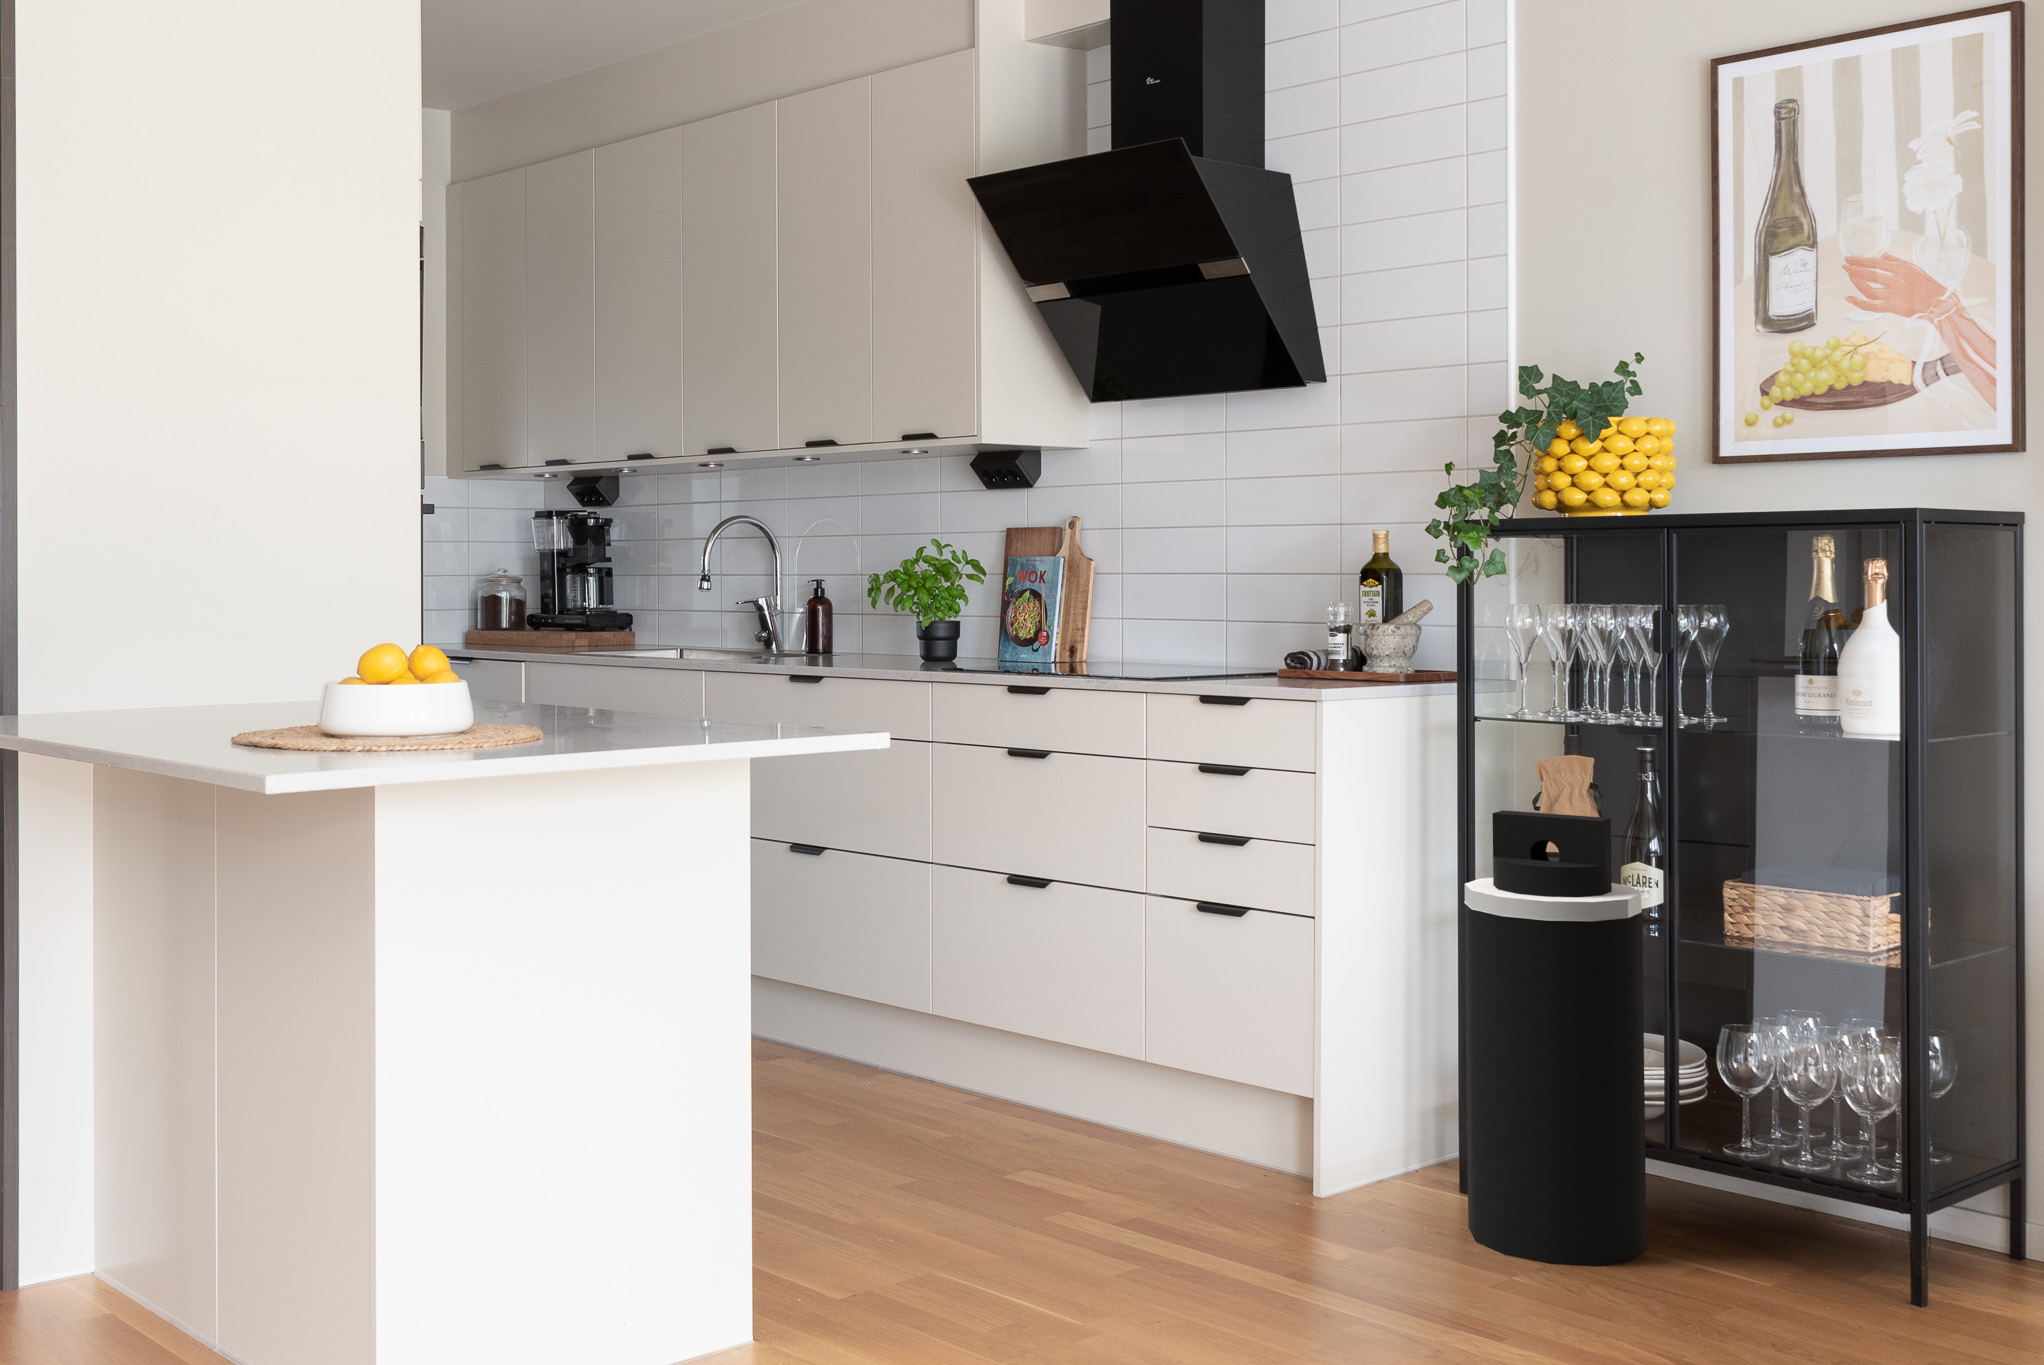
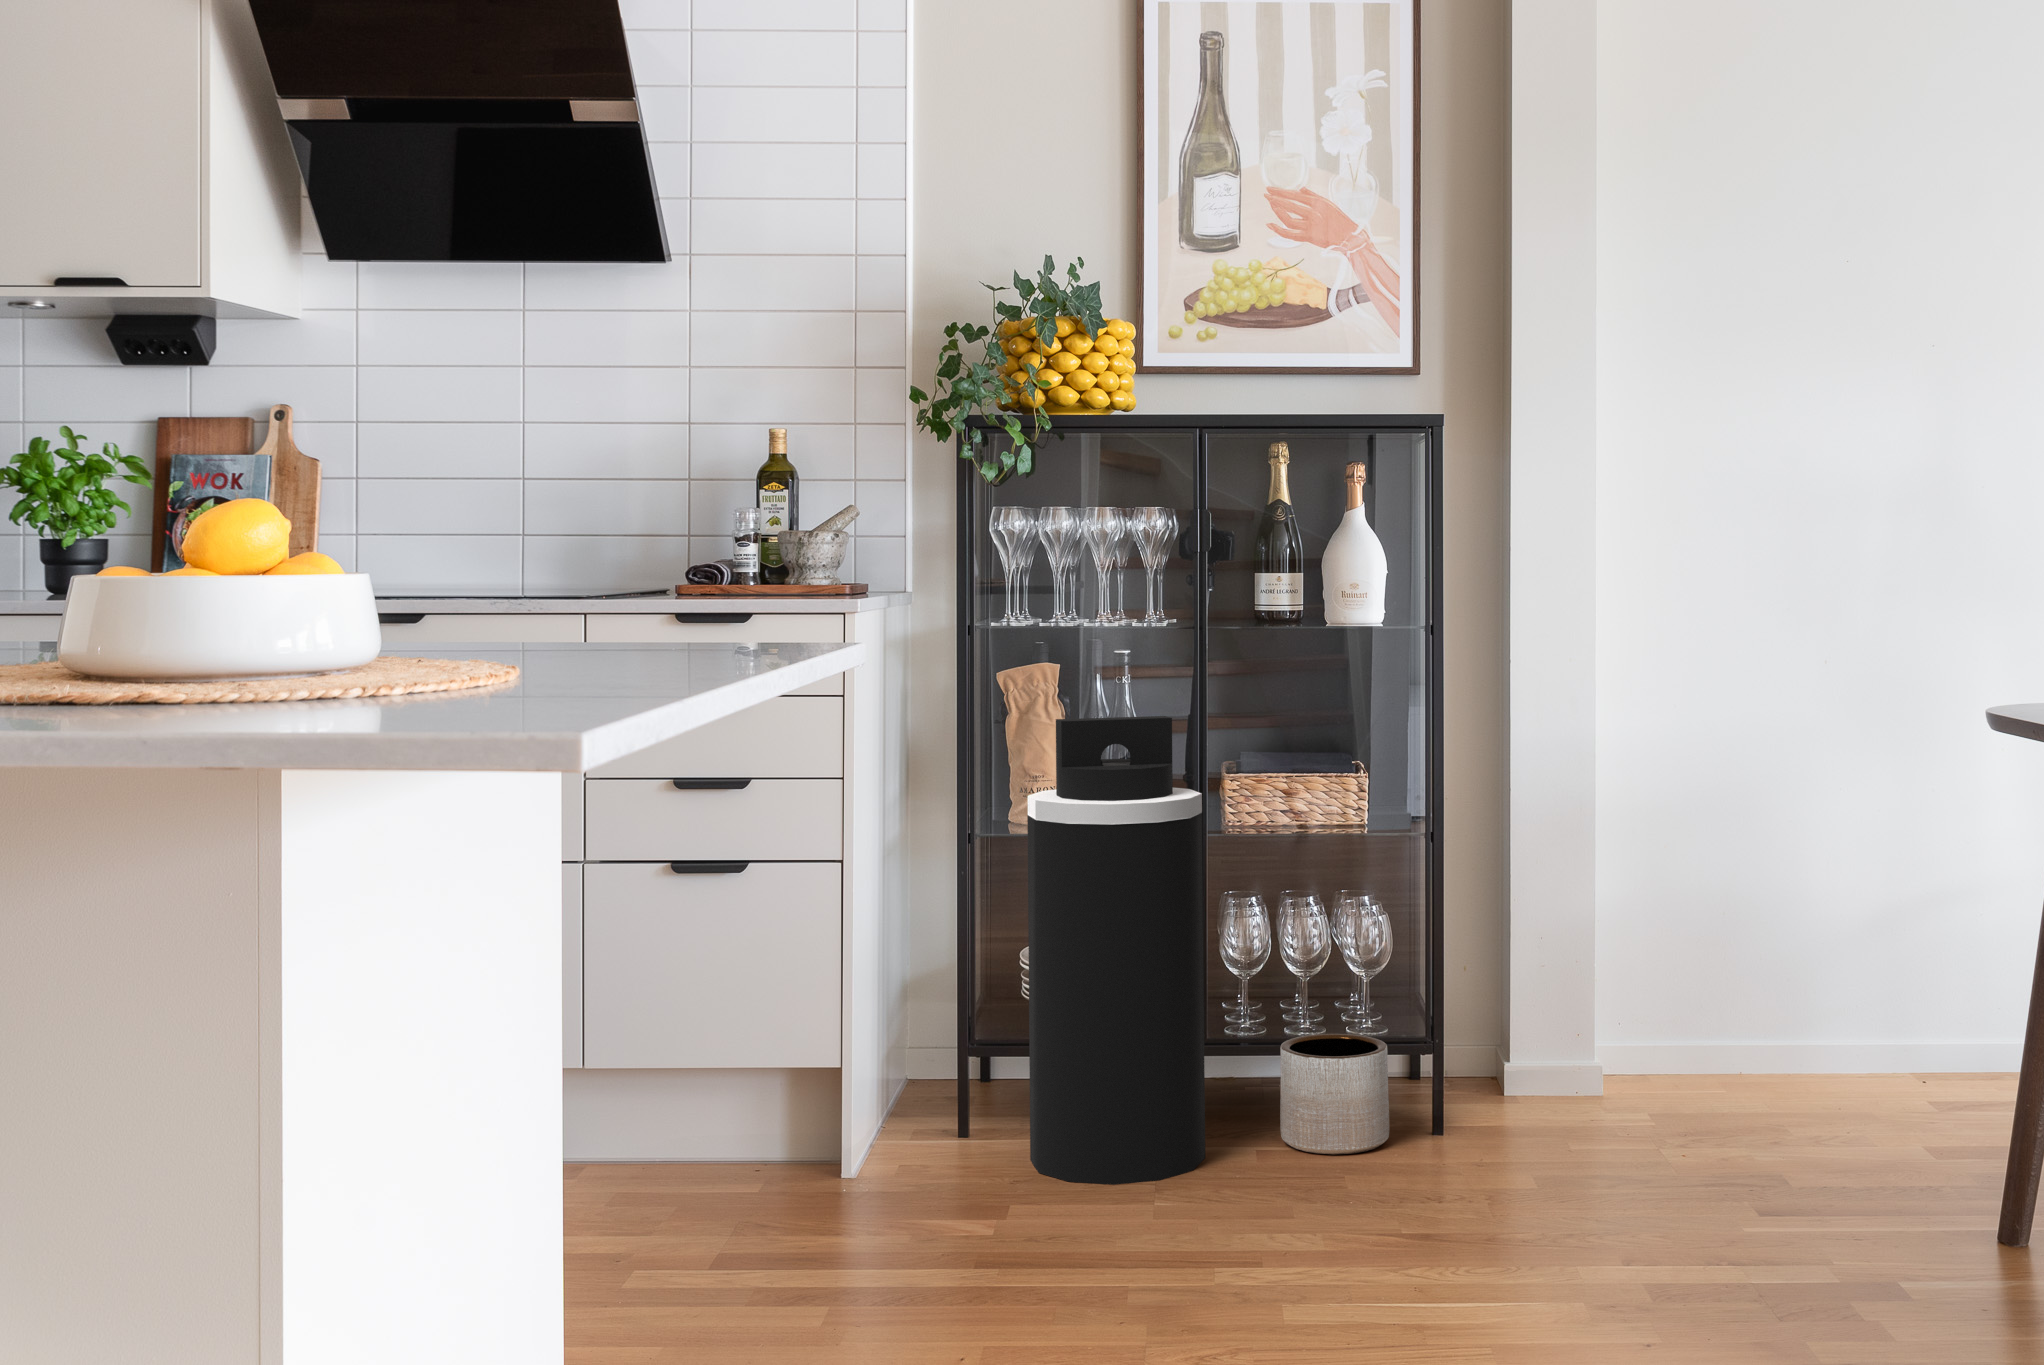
planter: none [1723,1168,1850,1303] -> present [1280,1034,1389,1154]

